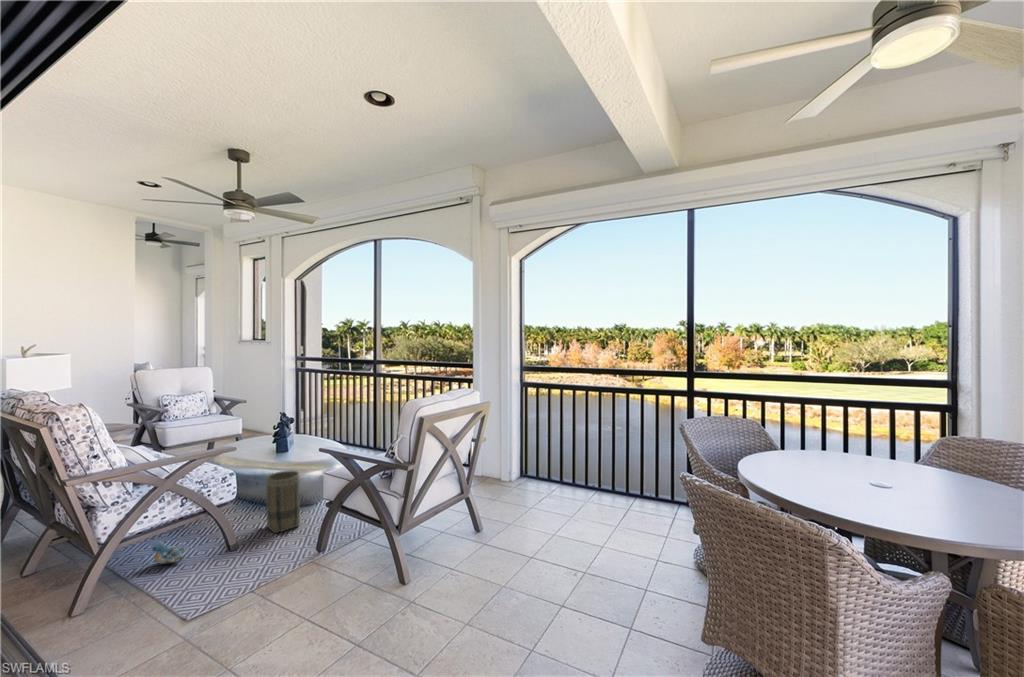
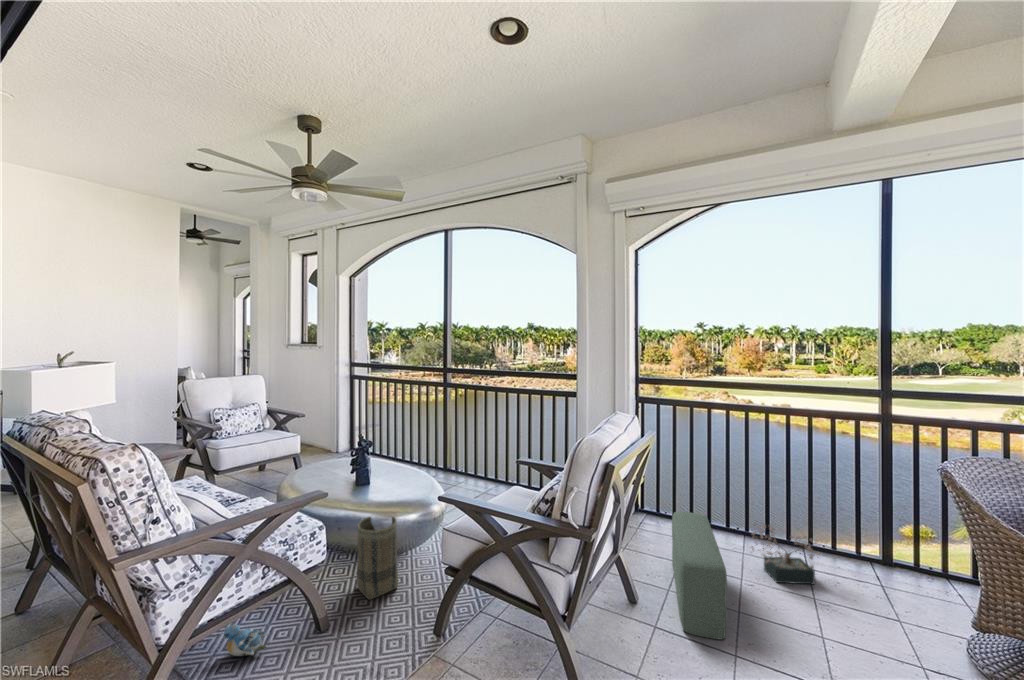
pouf: none [504,467,549,550] -> present [672,512,727,639]
decorative plant: none [583,473,632,519] -> present [752,523,820,585]

